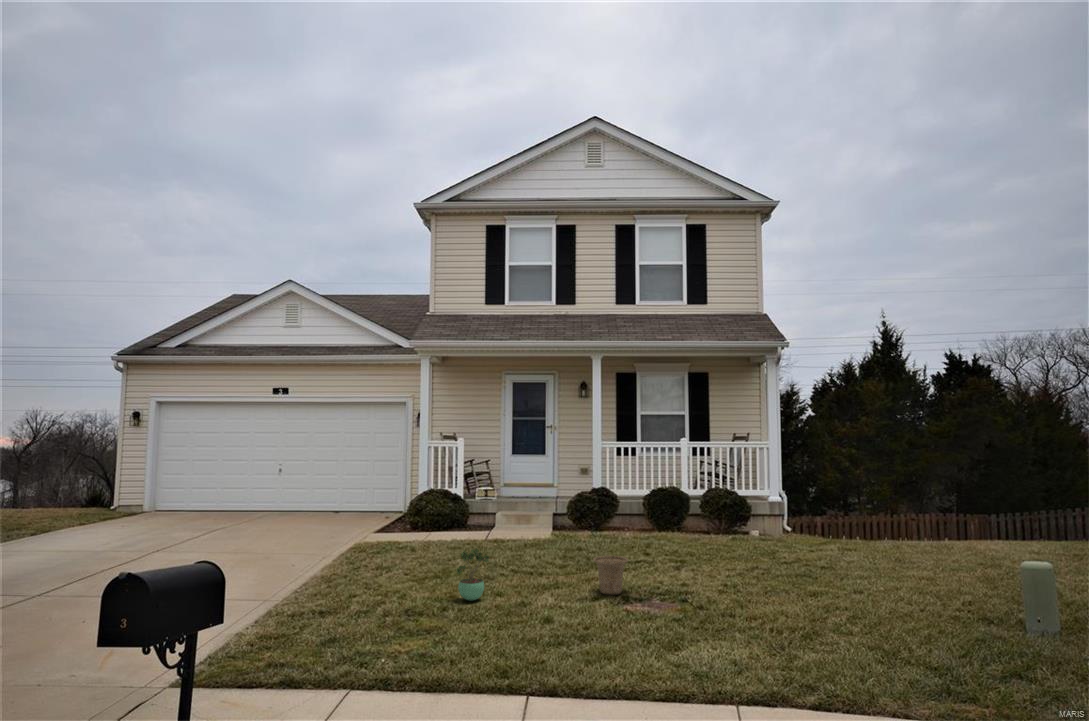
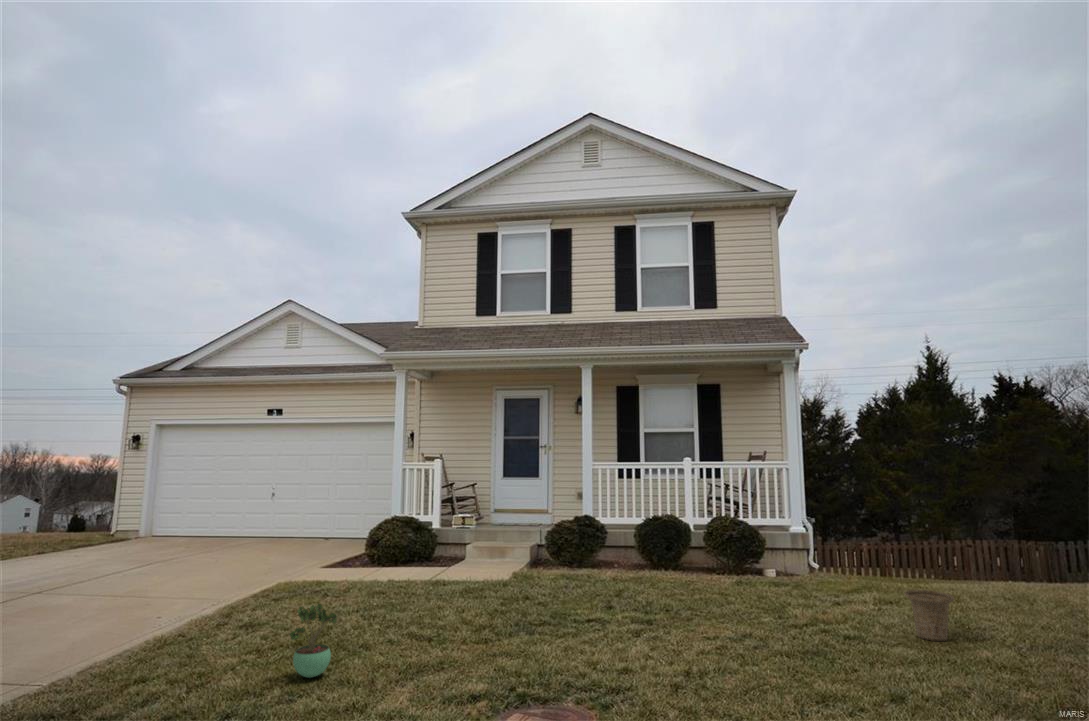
basket: present [593,555,628,594] -> present [904,590,954,641]

